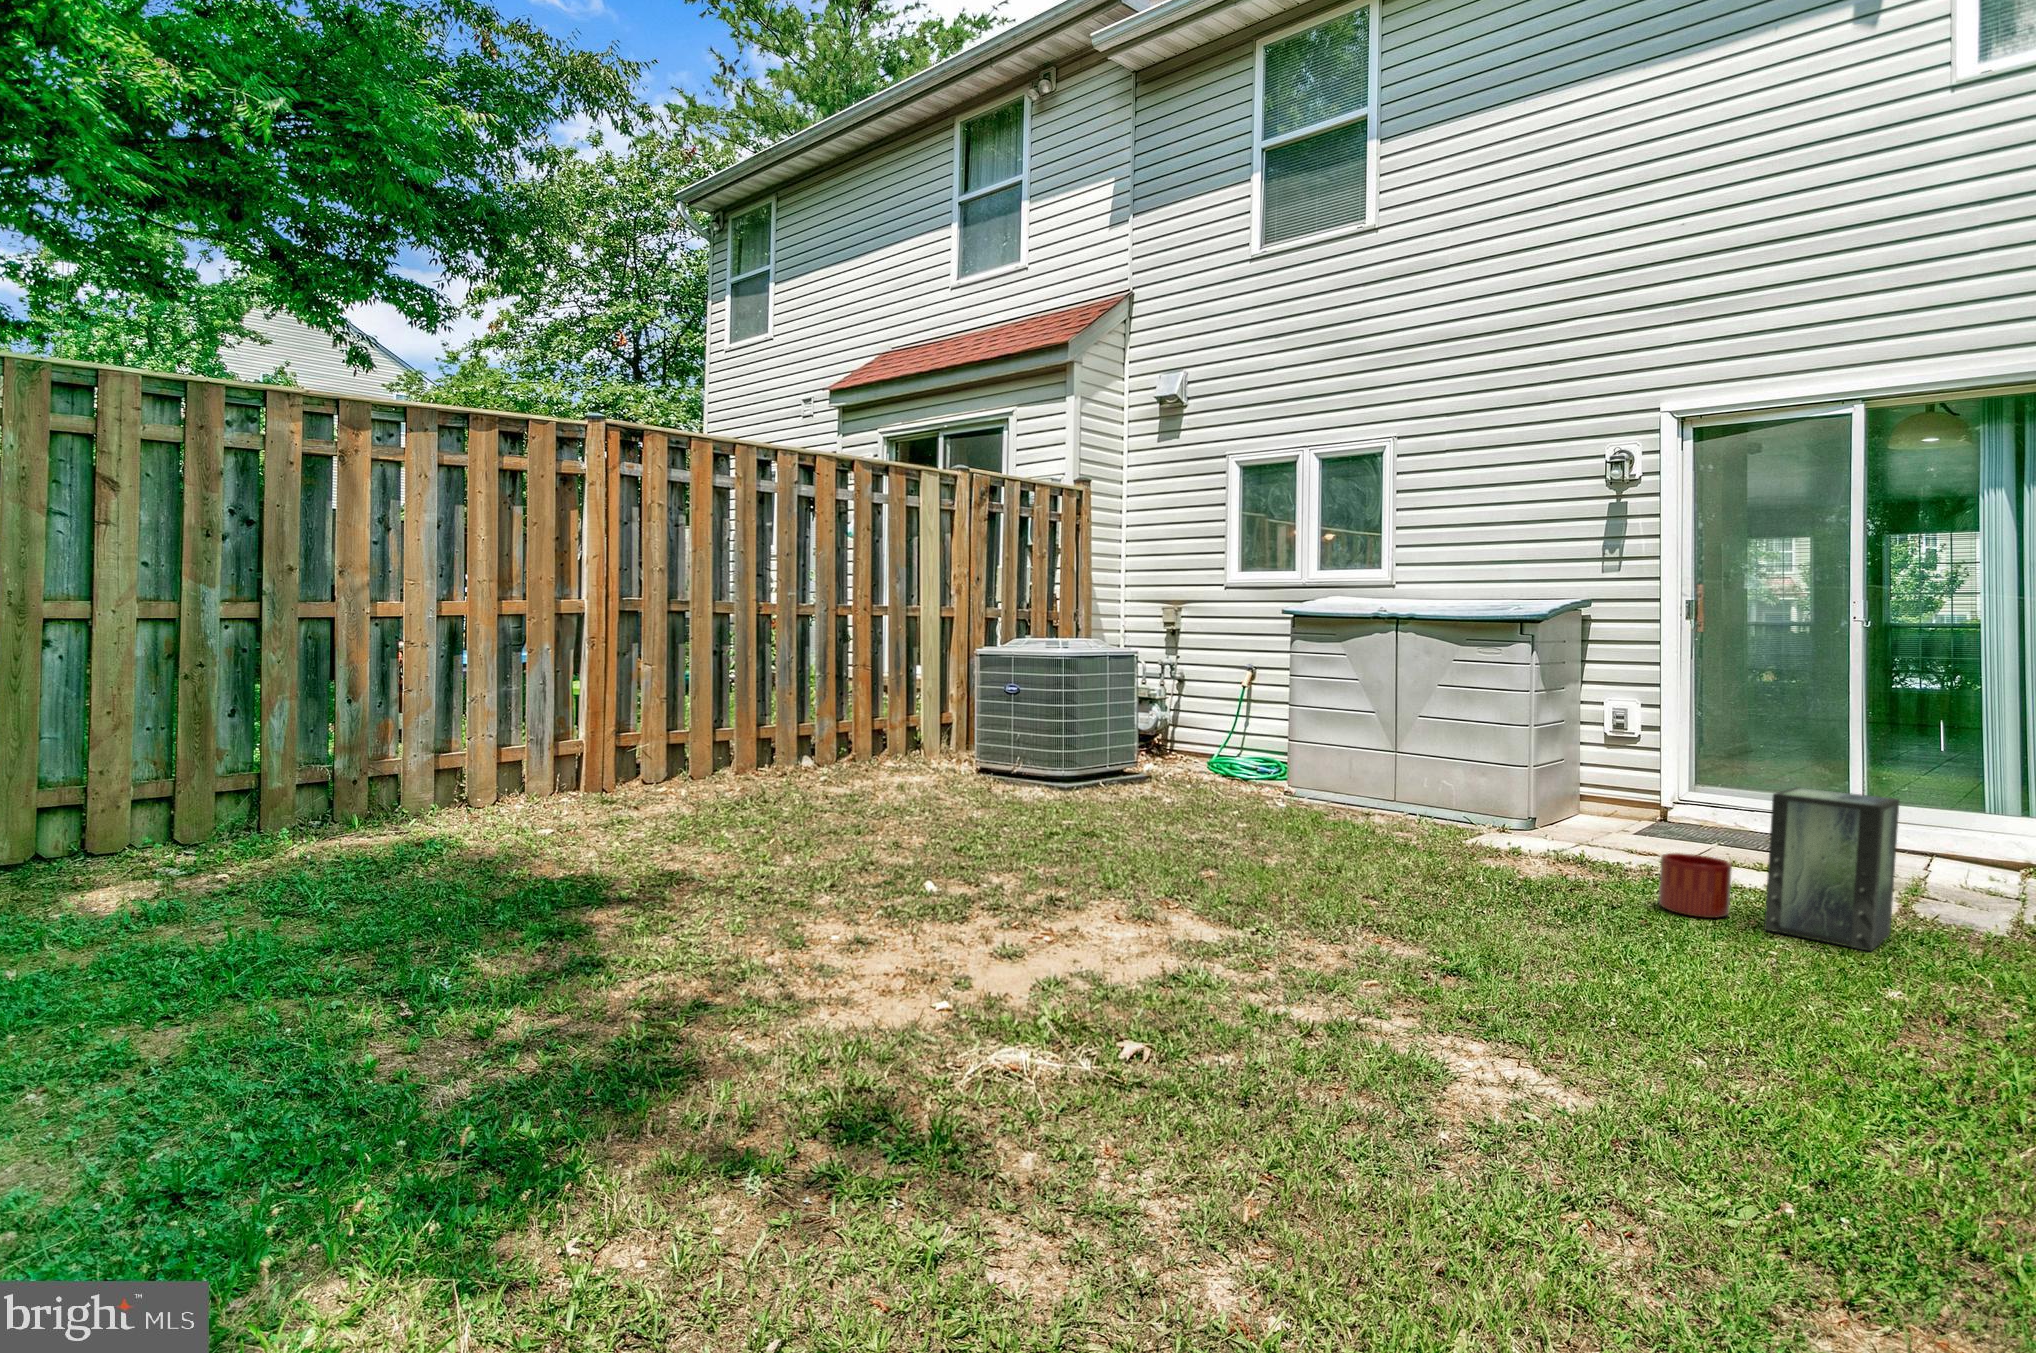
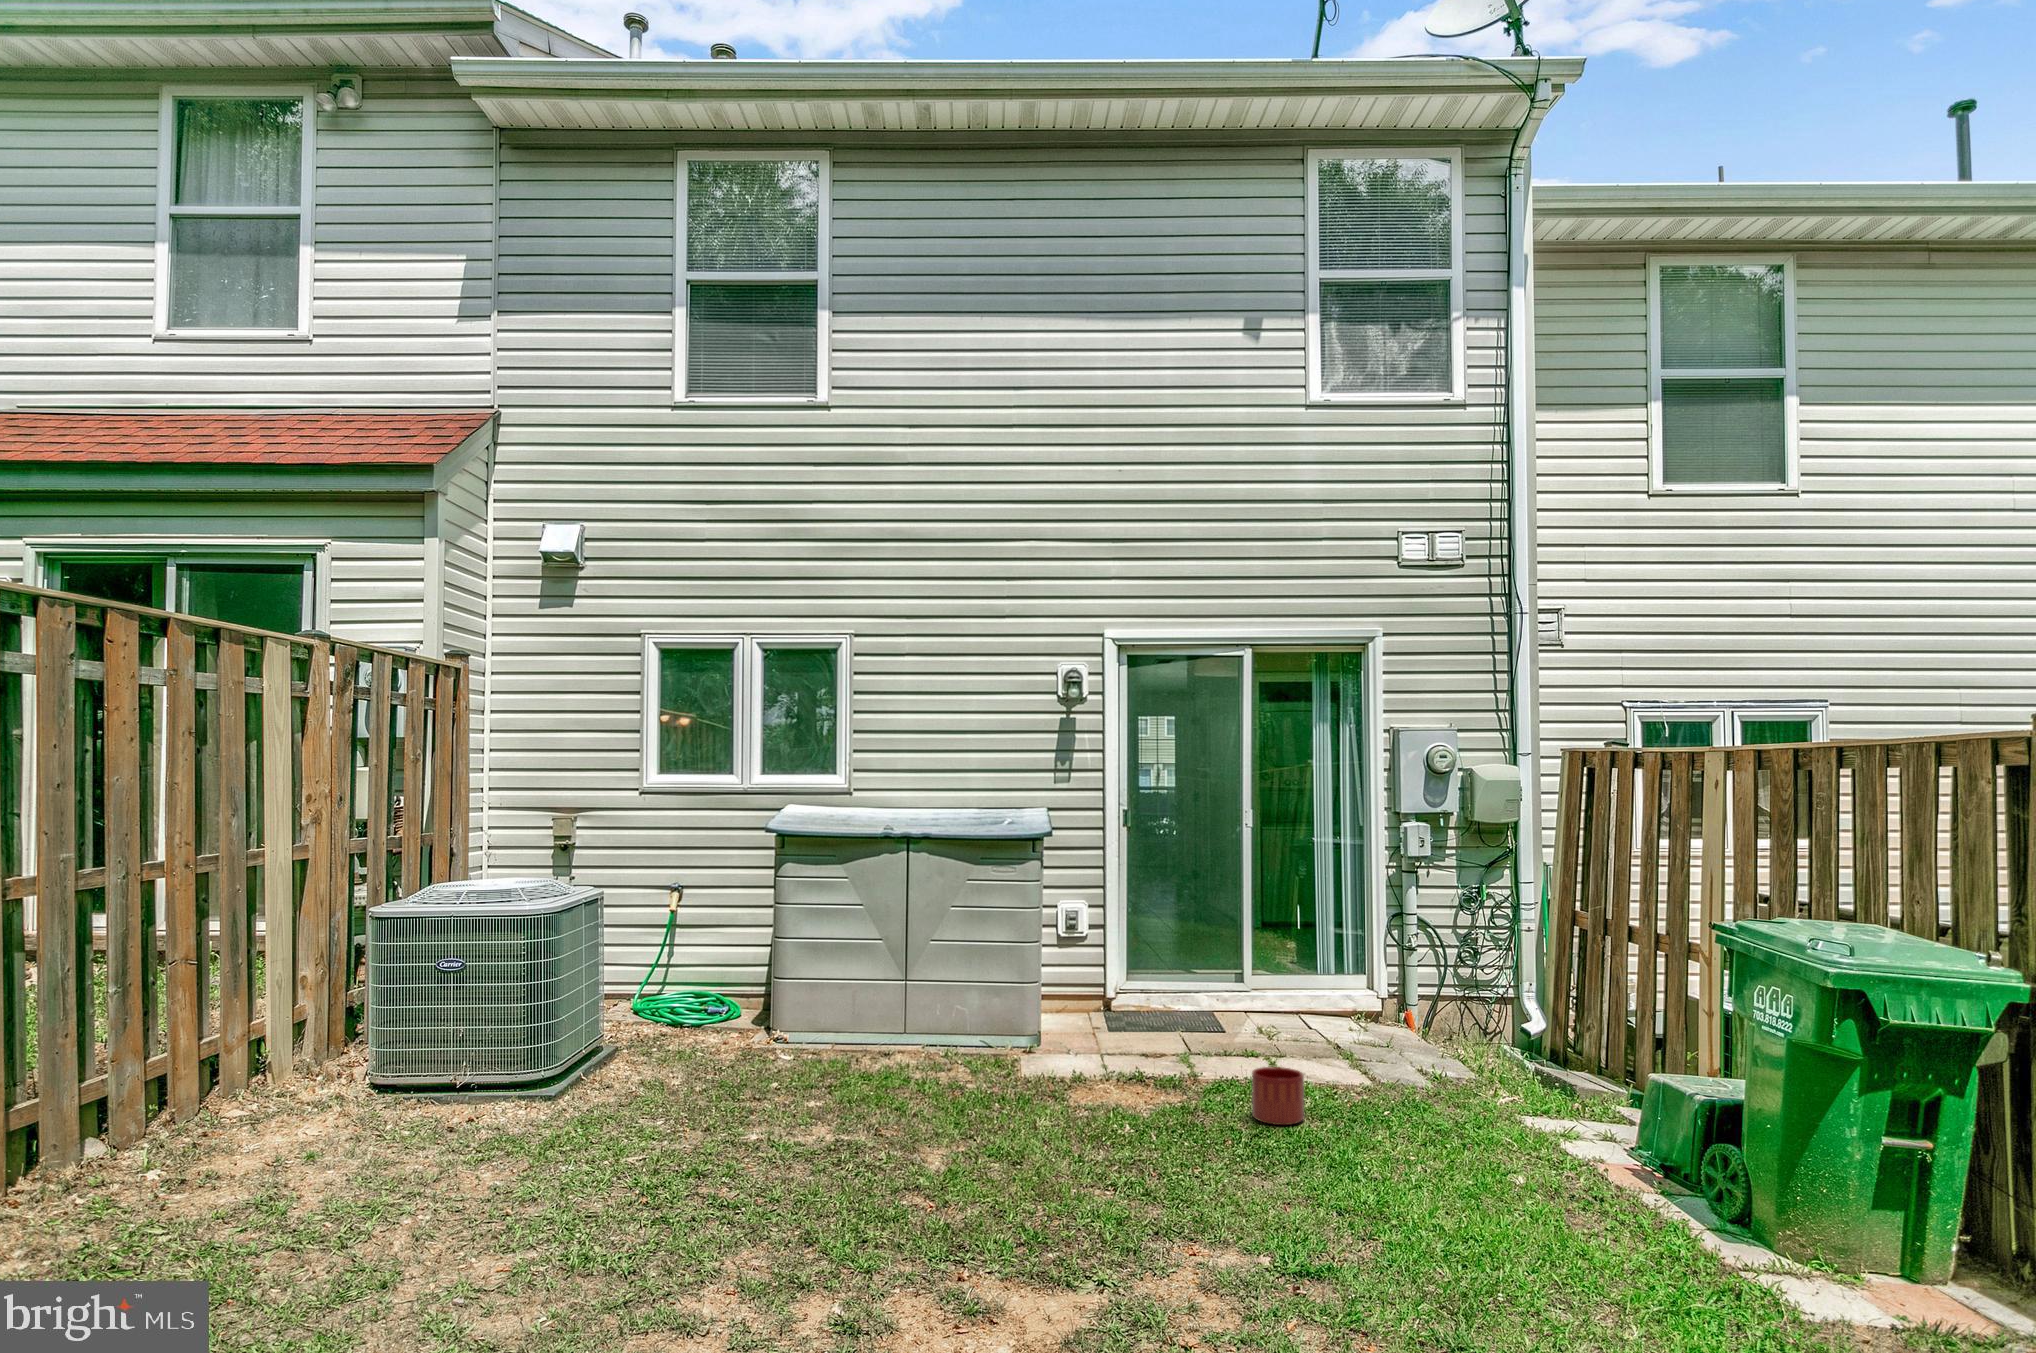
storage box: present [1764,787,1900,951] -> none [1329,998,1411,1129]

